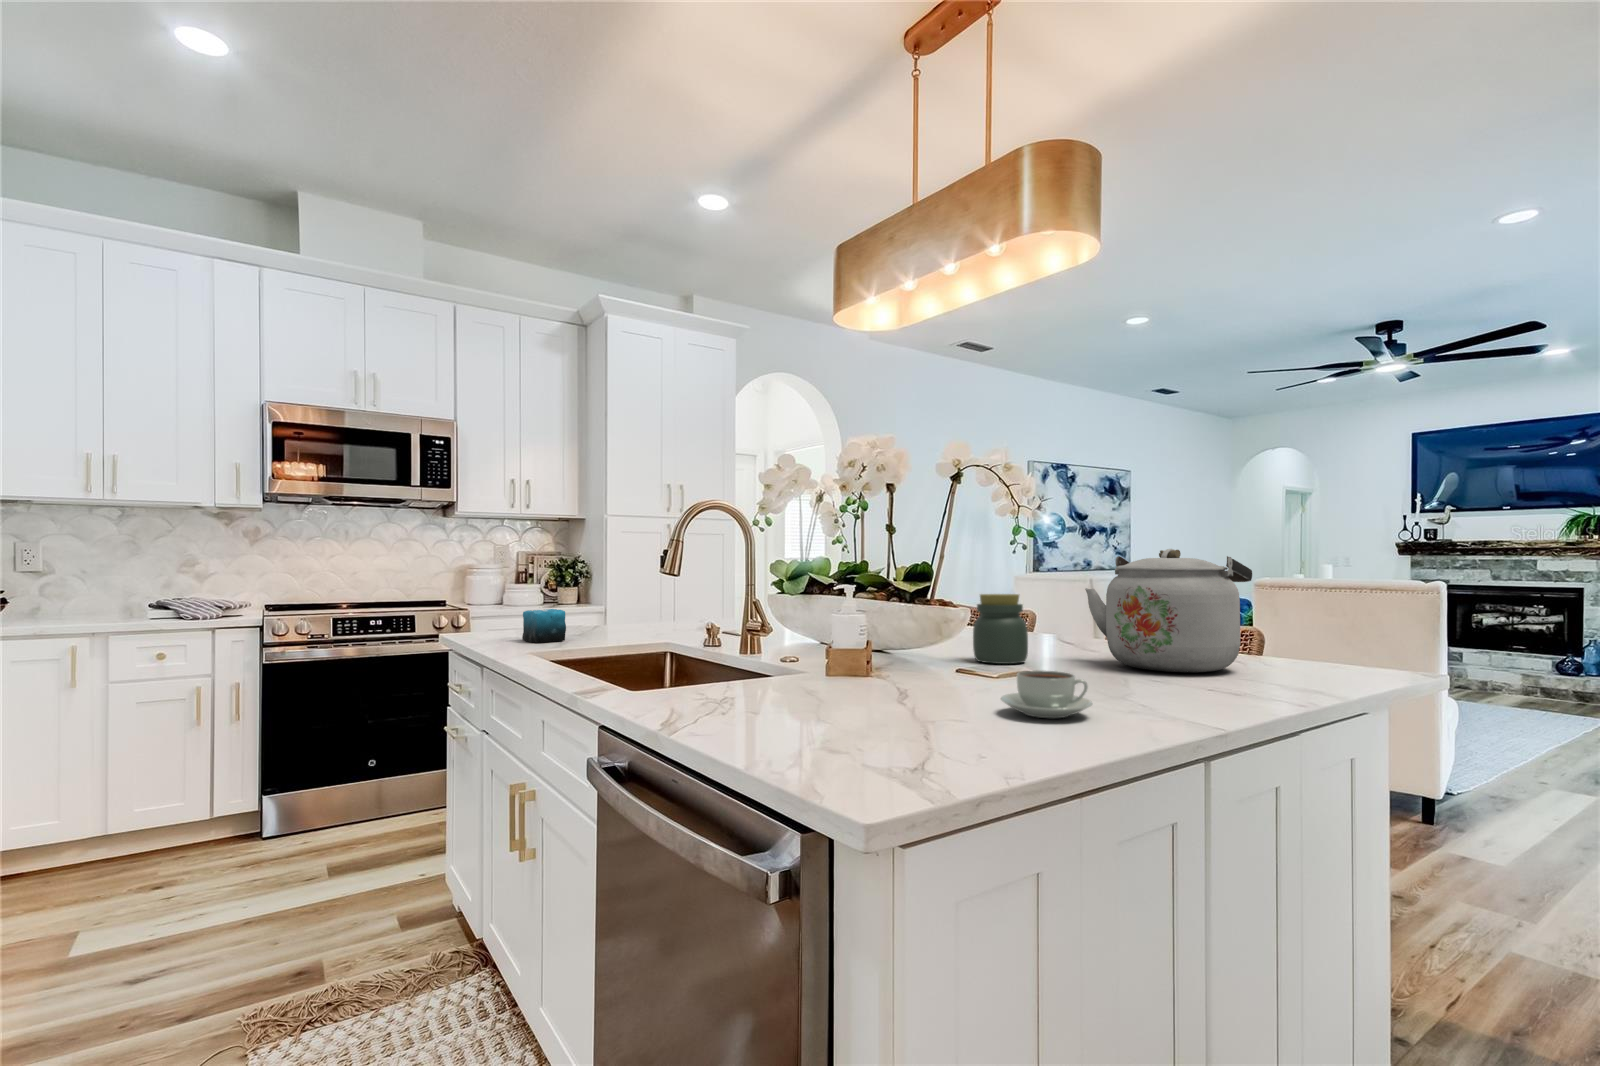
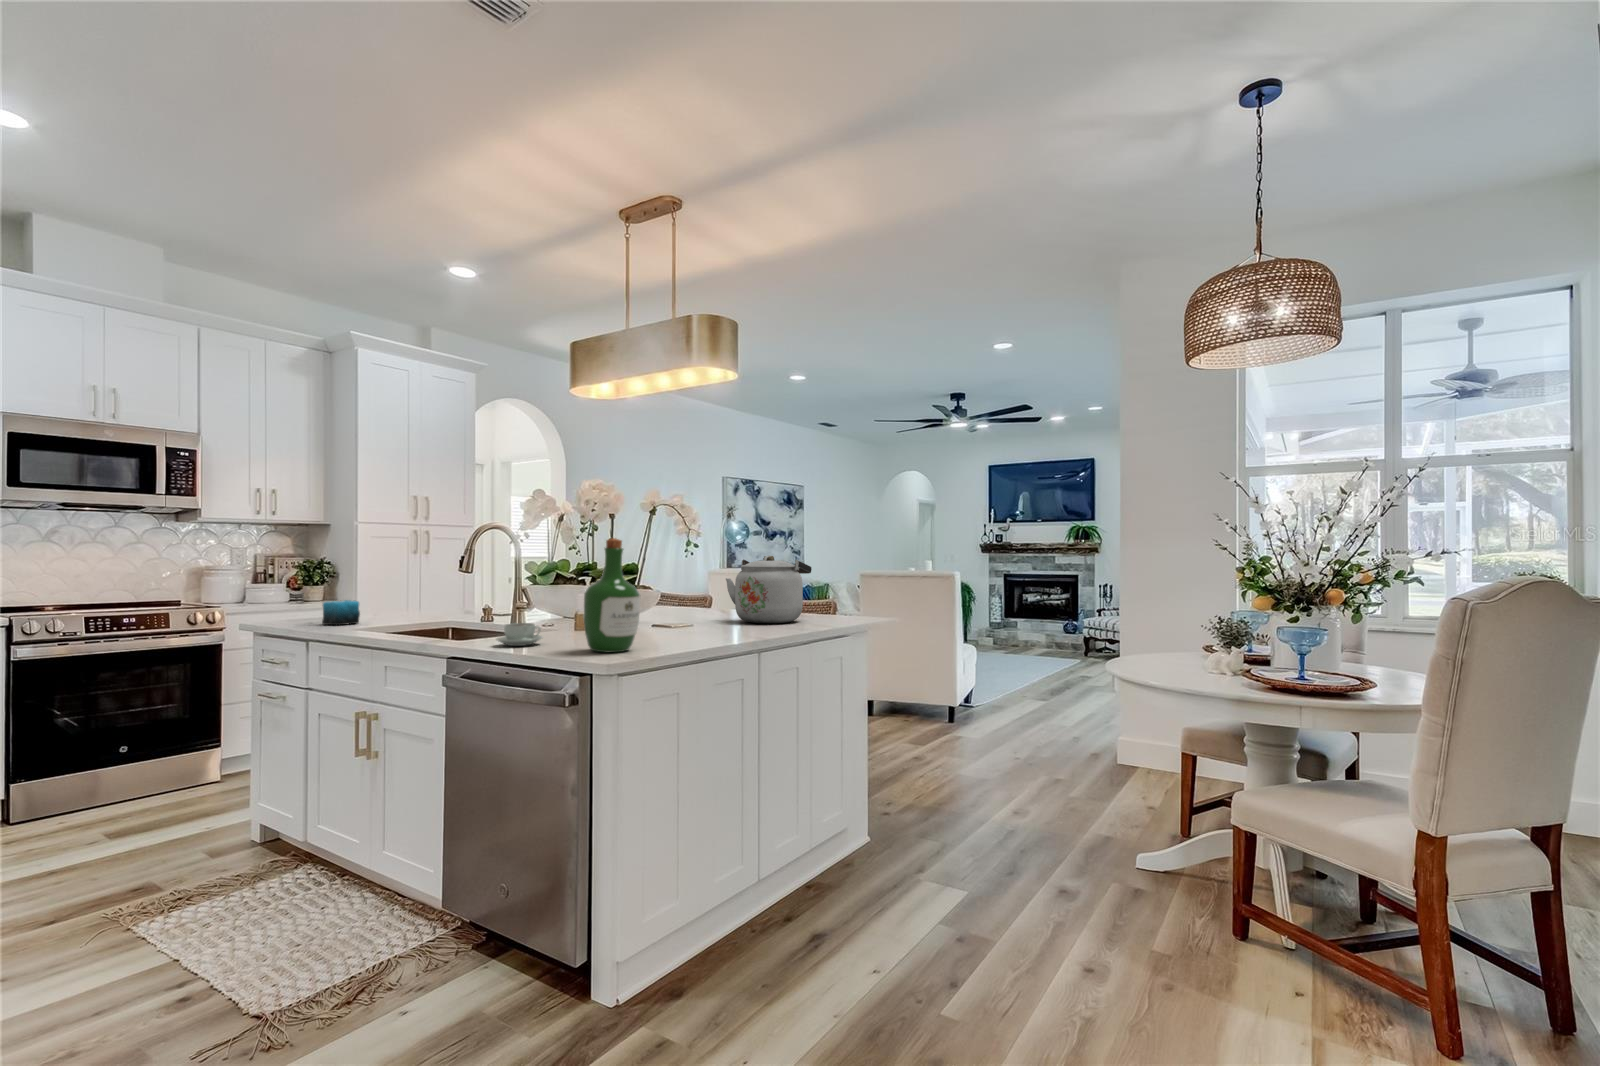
wine bottle: none [838,504,954,748] -> present [583,538,640,652]
jar: present [973,594,1028,664] -> none [660,582,692,624]
coffee cup: present [1001,670,1092,718] -> present [496,623,543,646]

